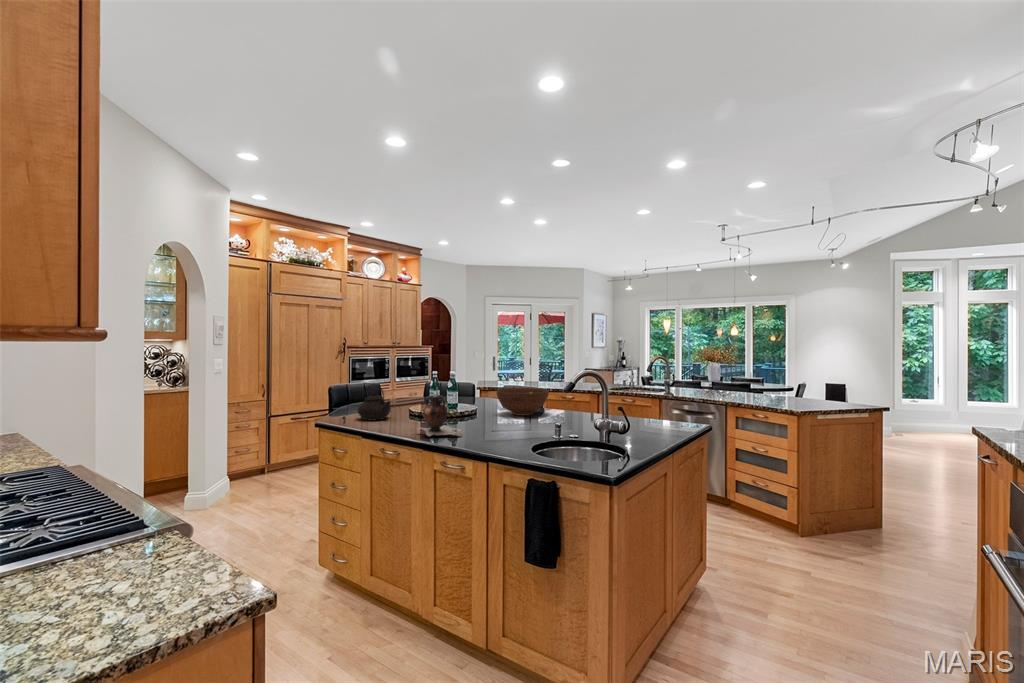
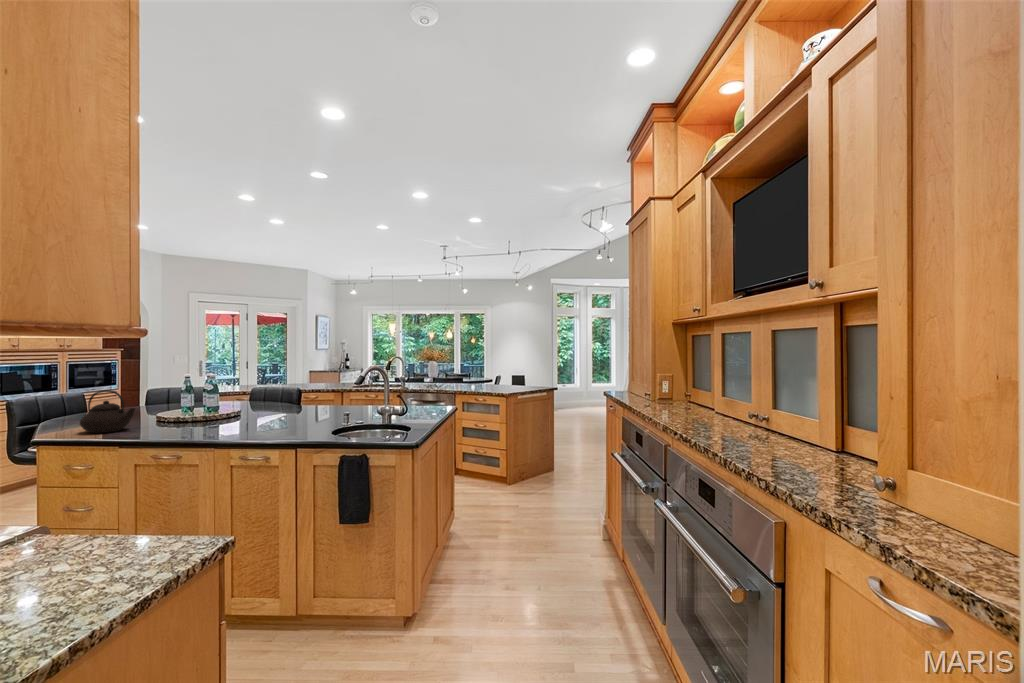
fruit bowl: present [496,388,549,416] -> none [264,386,320,413]
vase: present [422,395,462,436] -> none [192,395,252,437]

